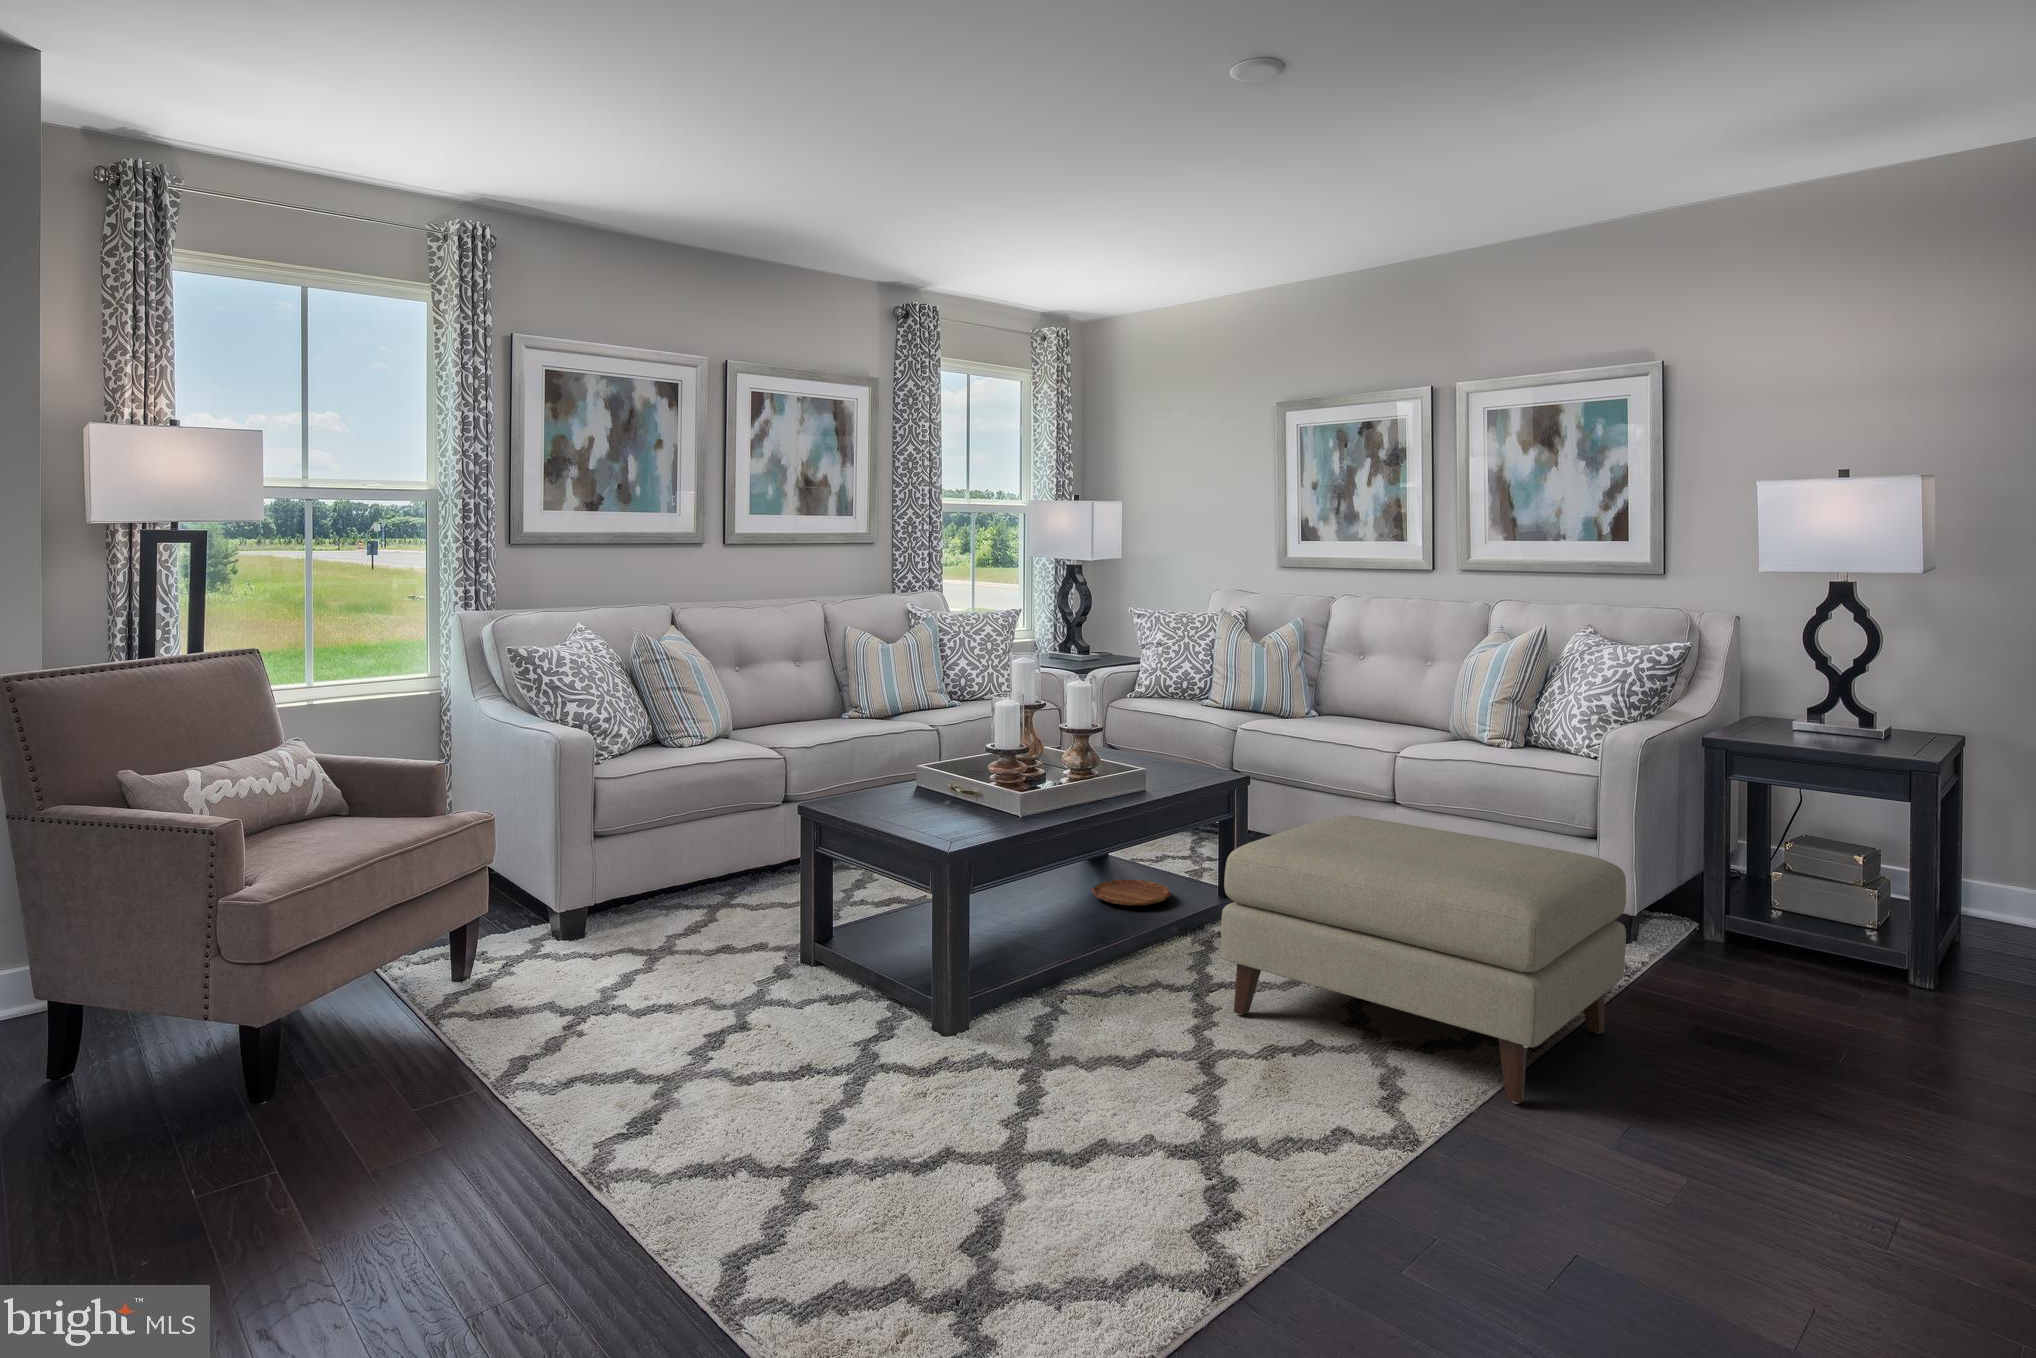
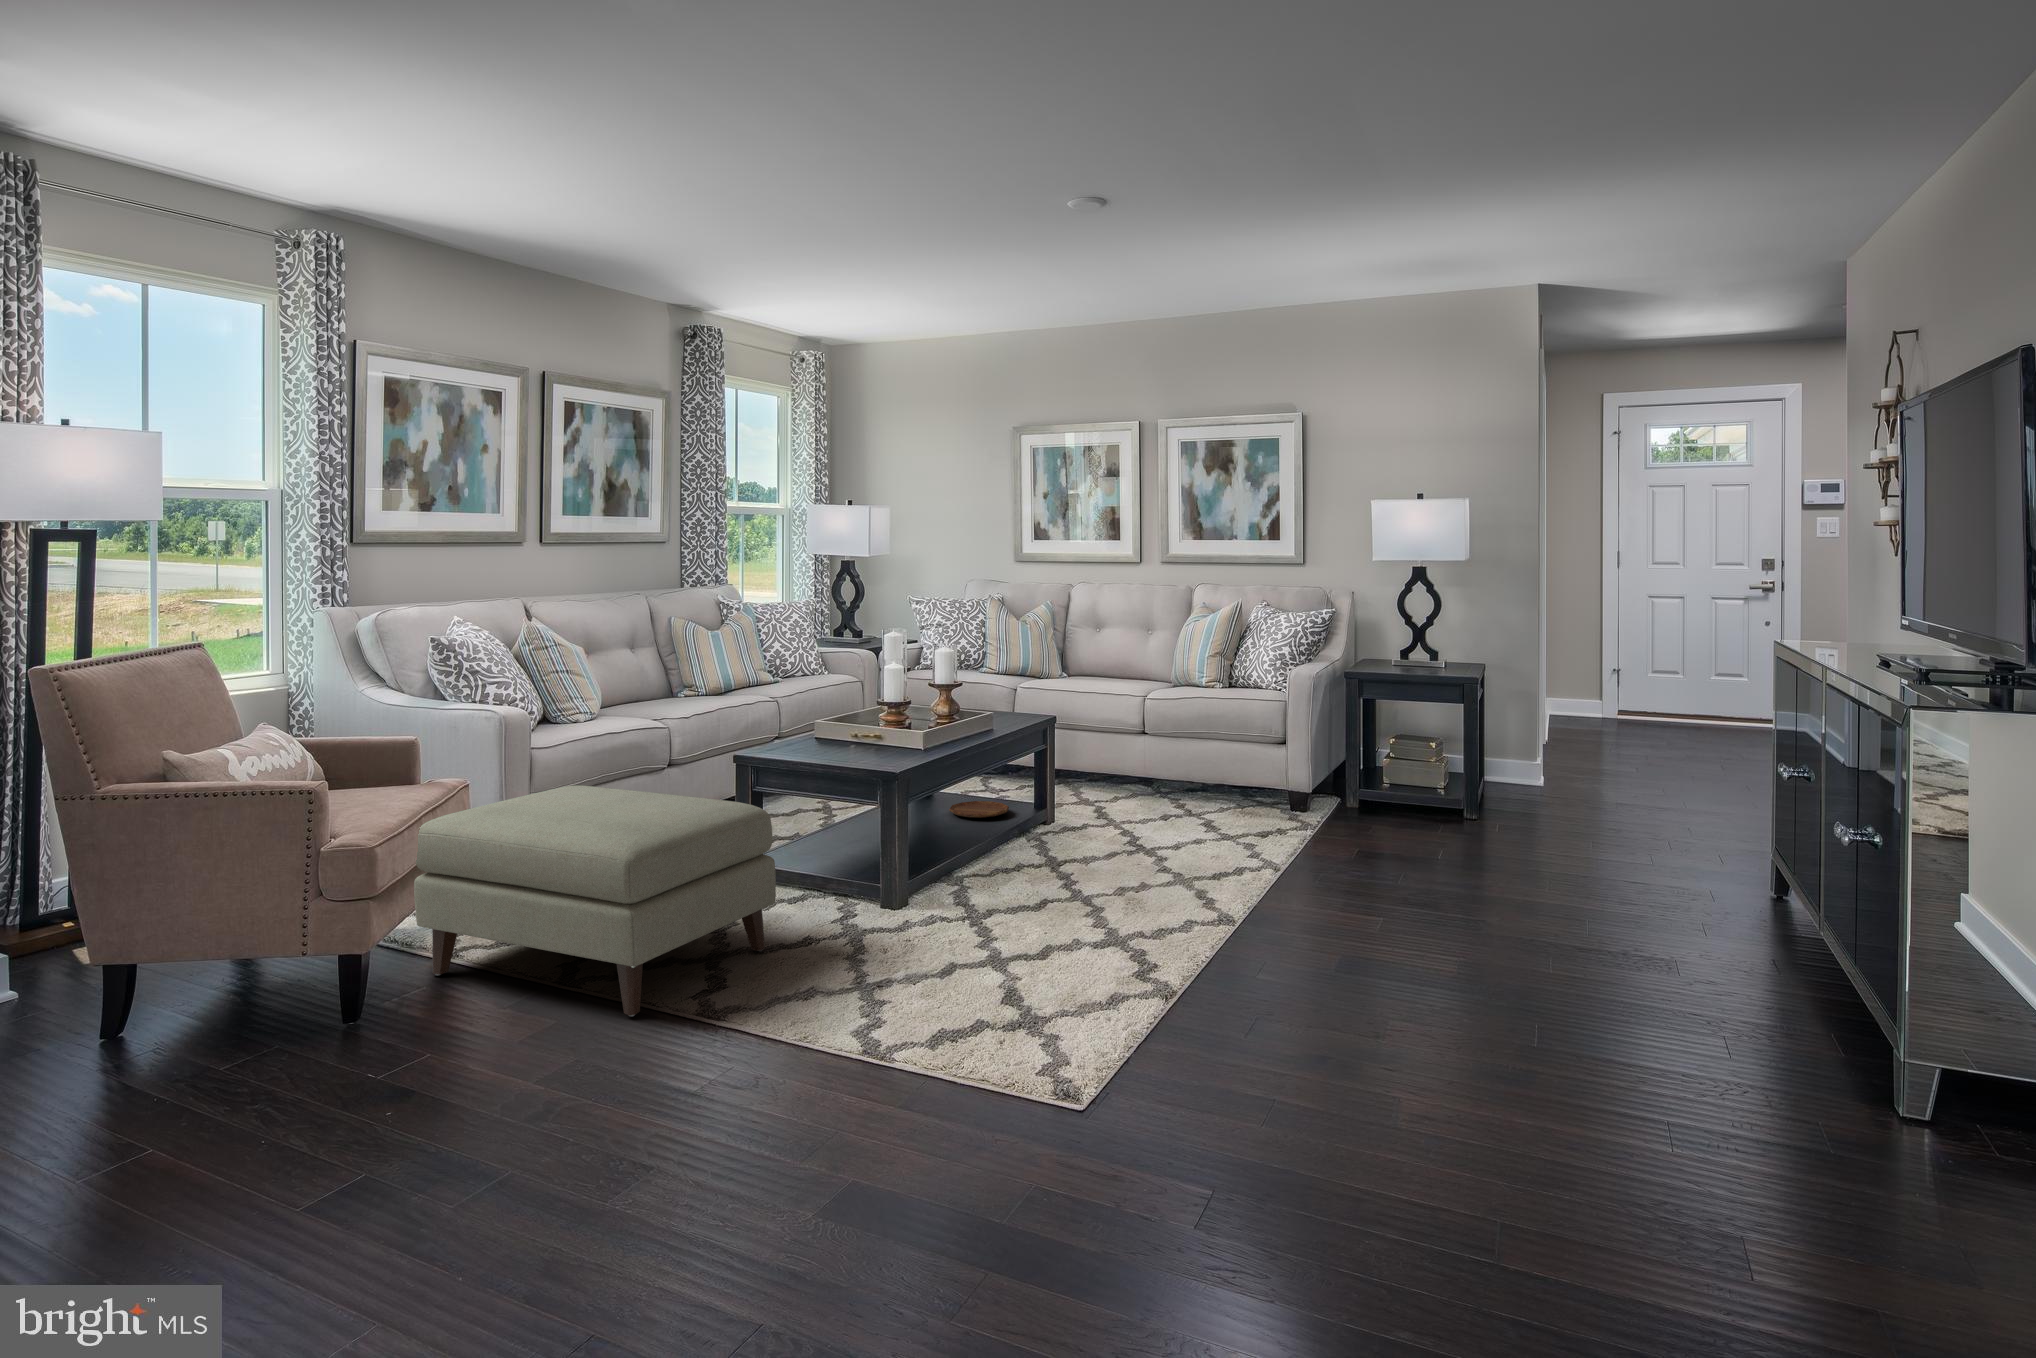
ottoman: present [1221,815,1626,1104] -> present [414,785,776,1016]

